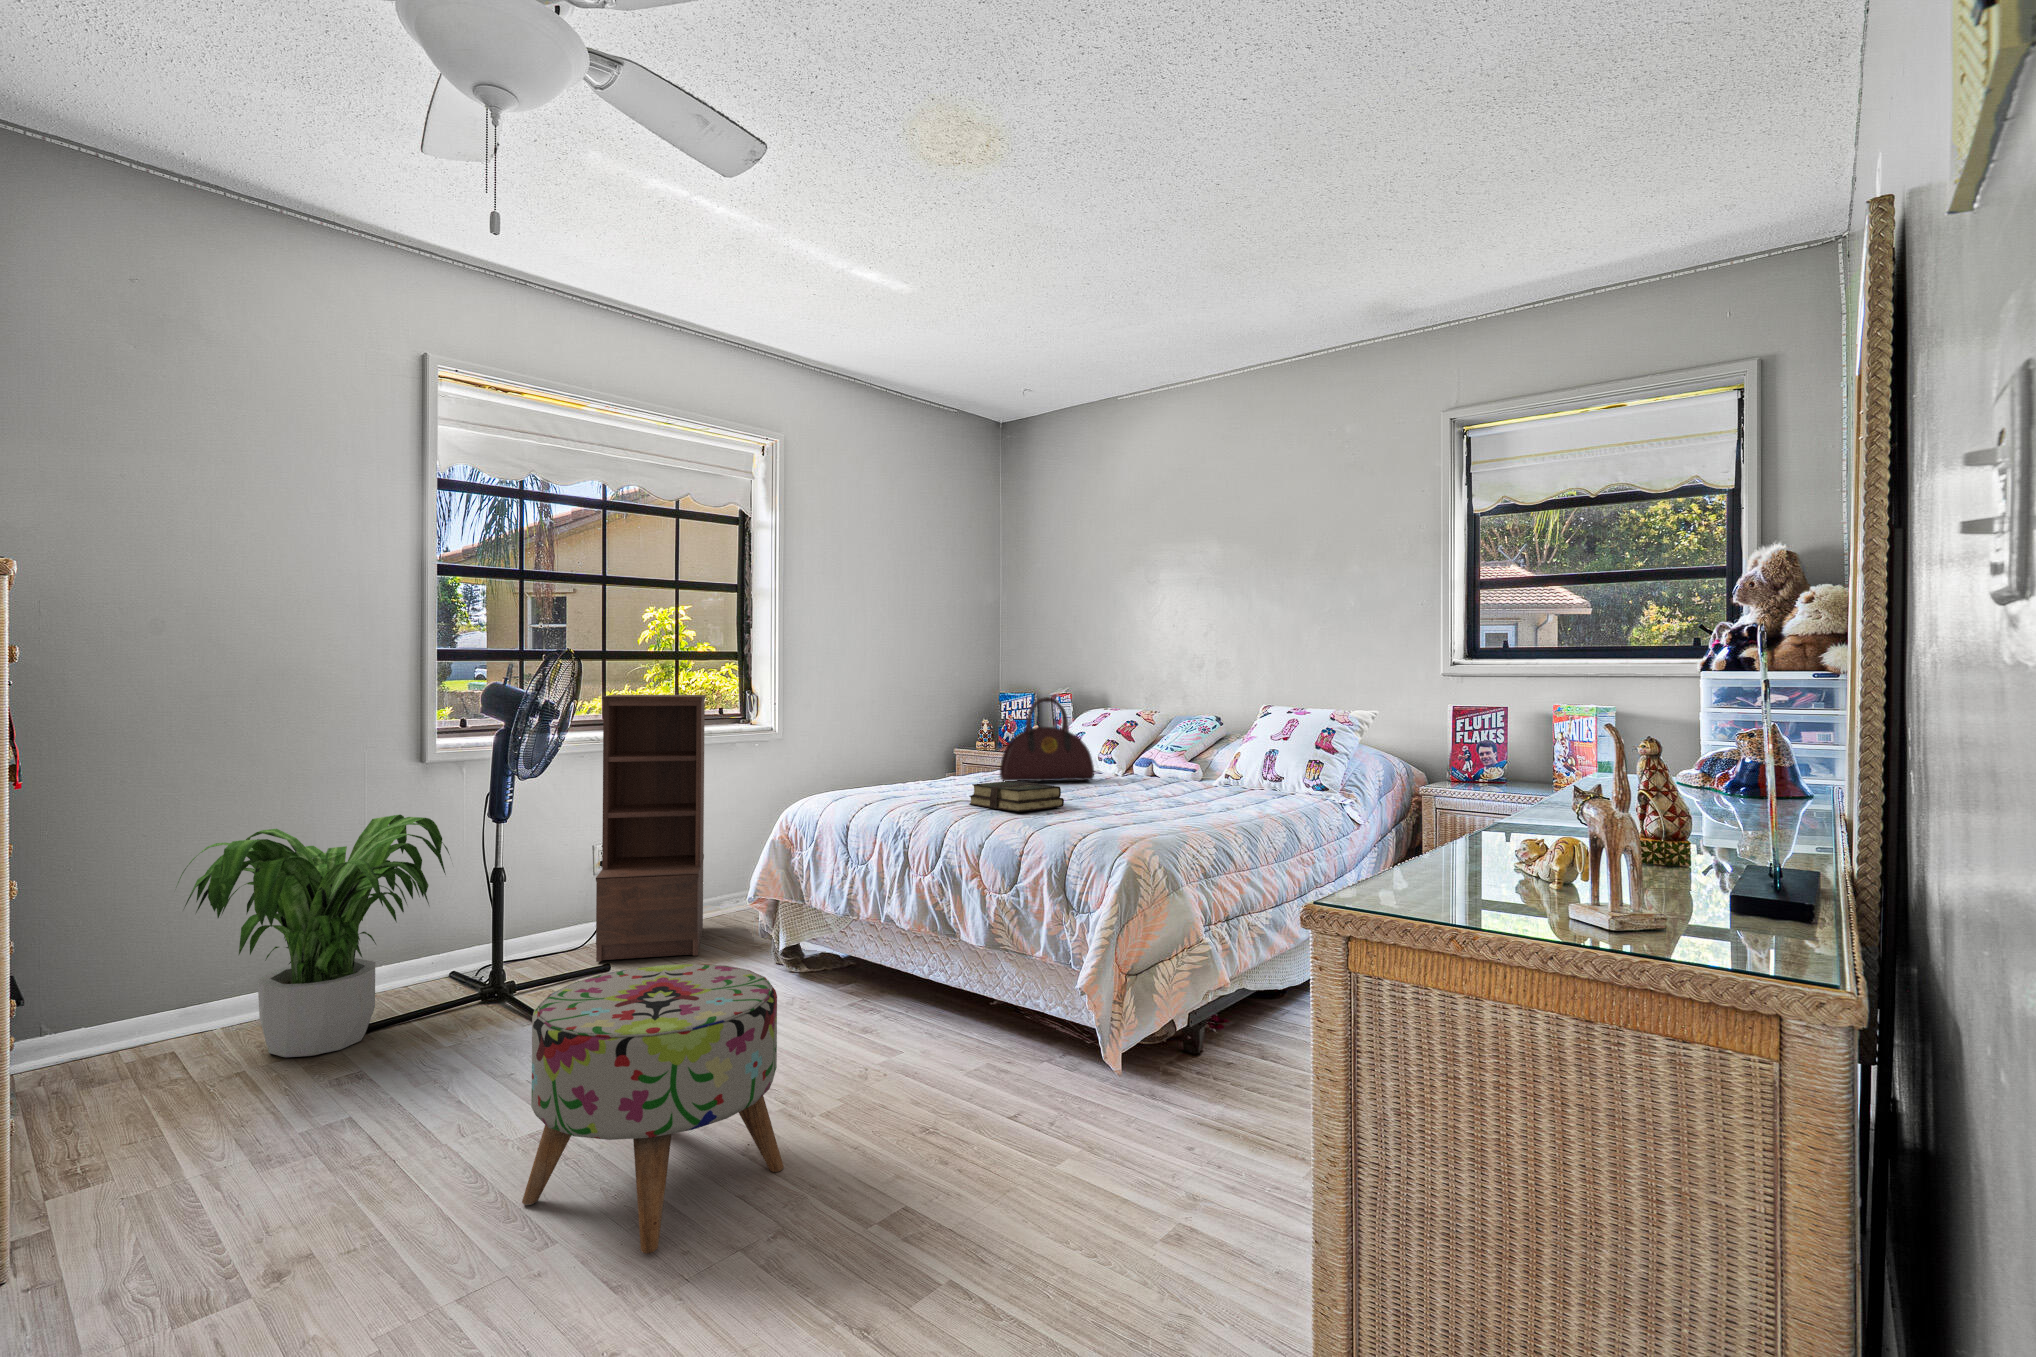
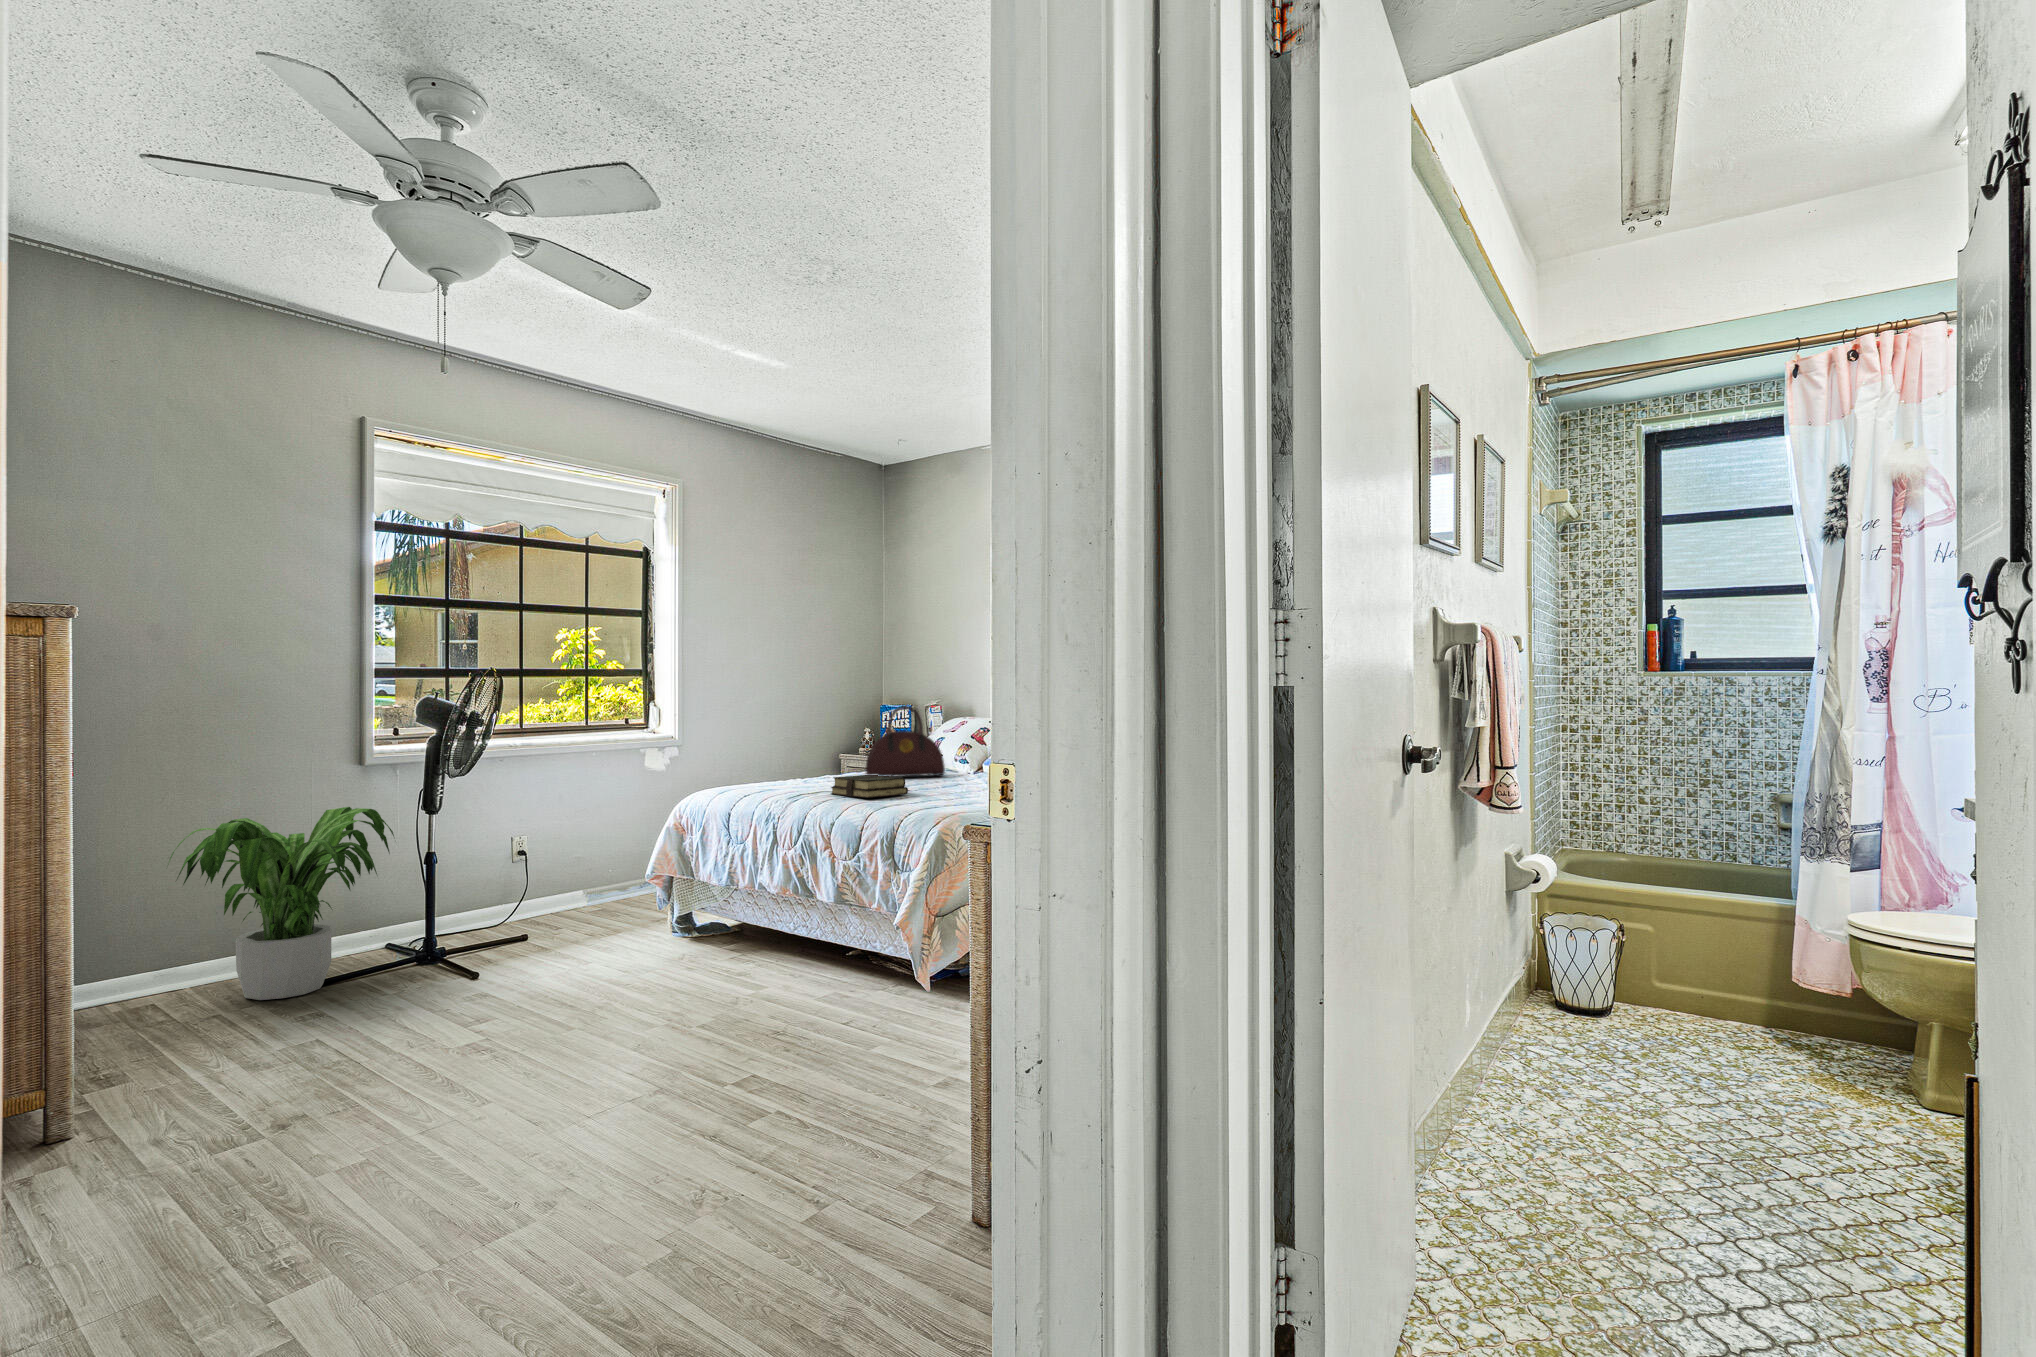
bookshelf: present [596,695,705,962] -> none [515,707,610,932]
ottoman: present [522,964,784,1253] -> none [463,908,661,1100]

